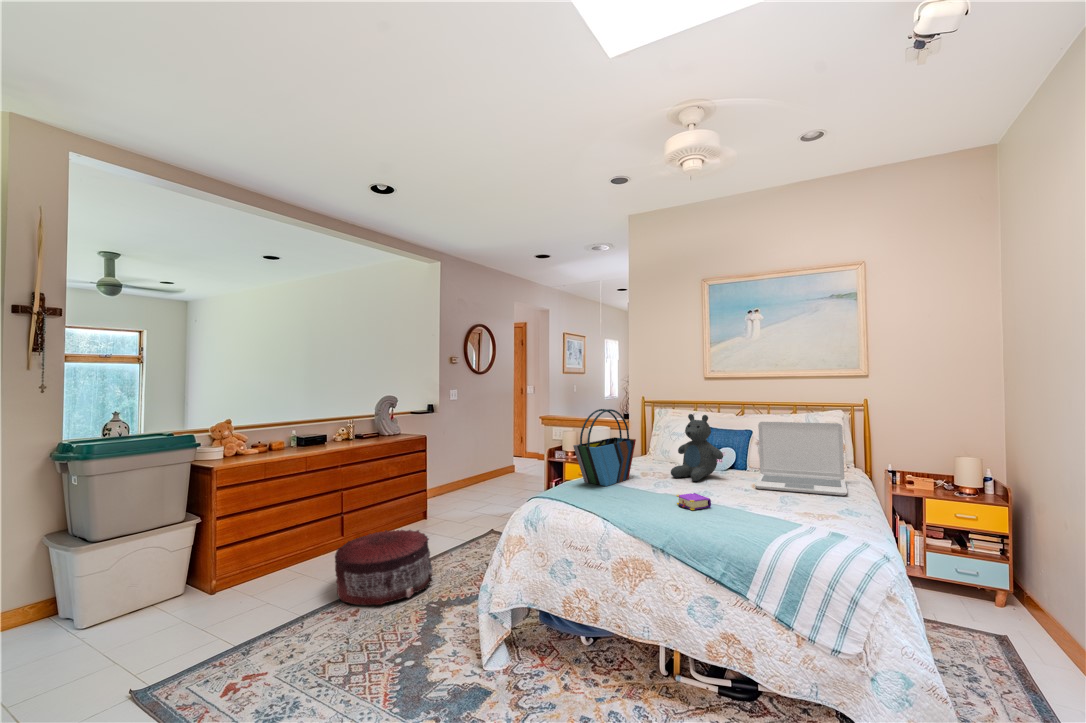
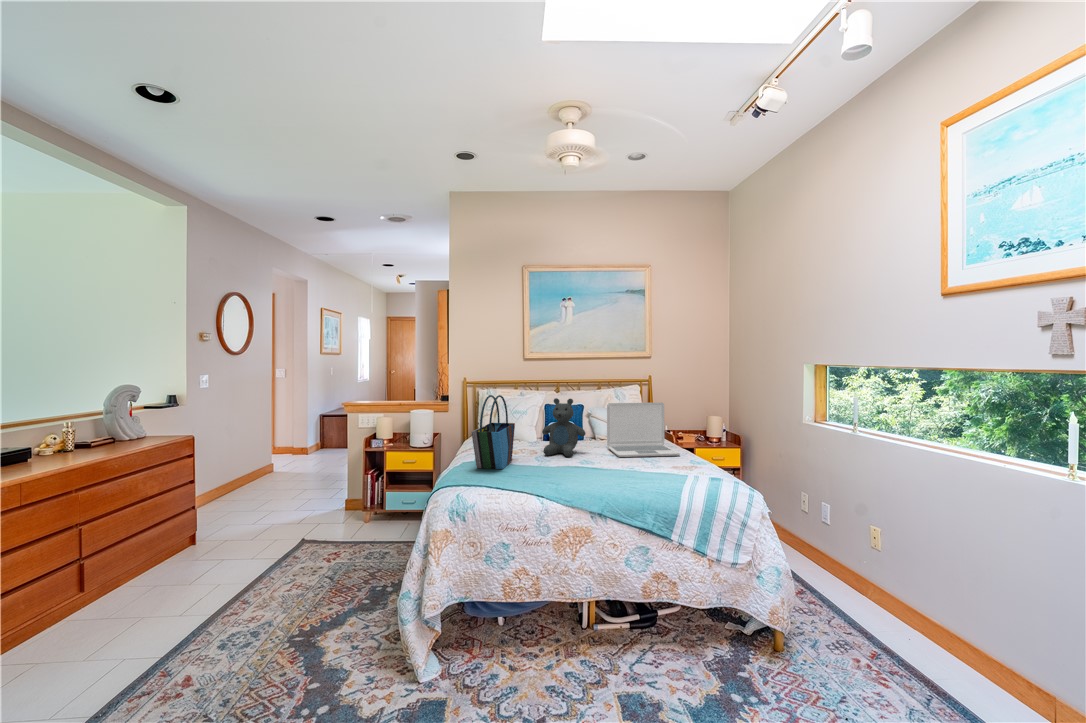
book: present [676,493,711,510] -> none [576,465,624,482]
pouf: present [335,530,433,605] -> none [116,554,276,675]

